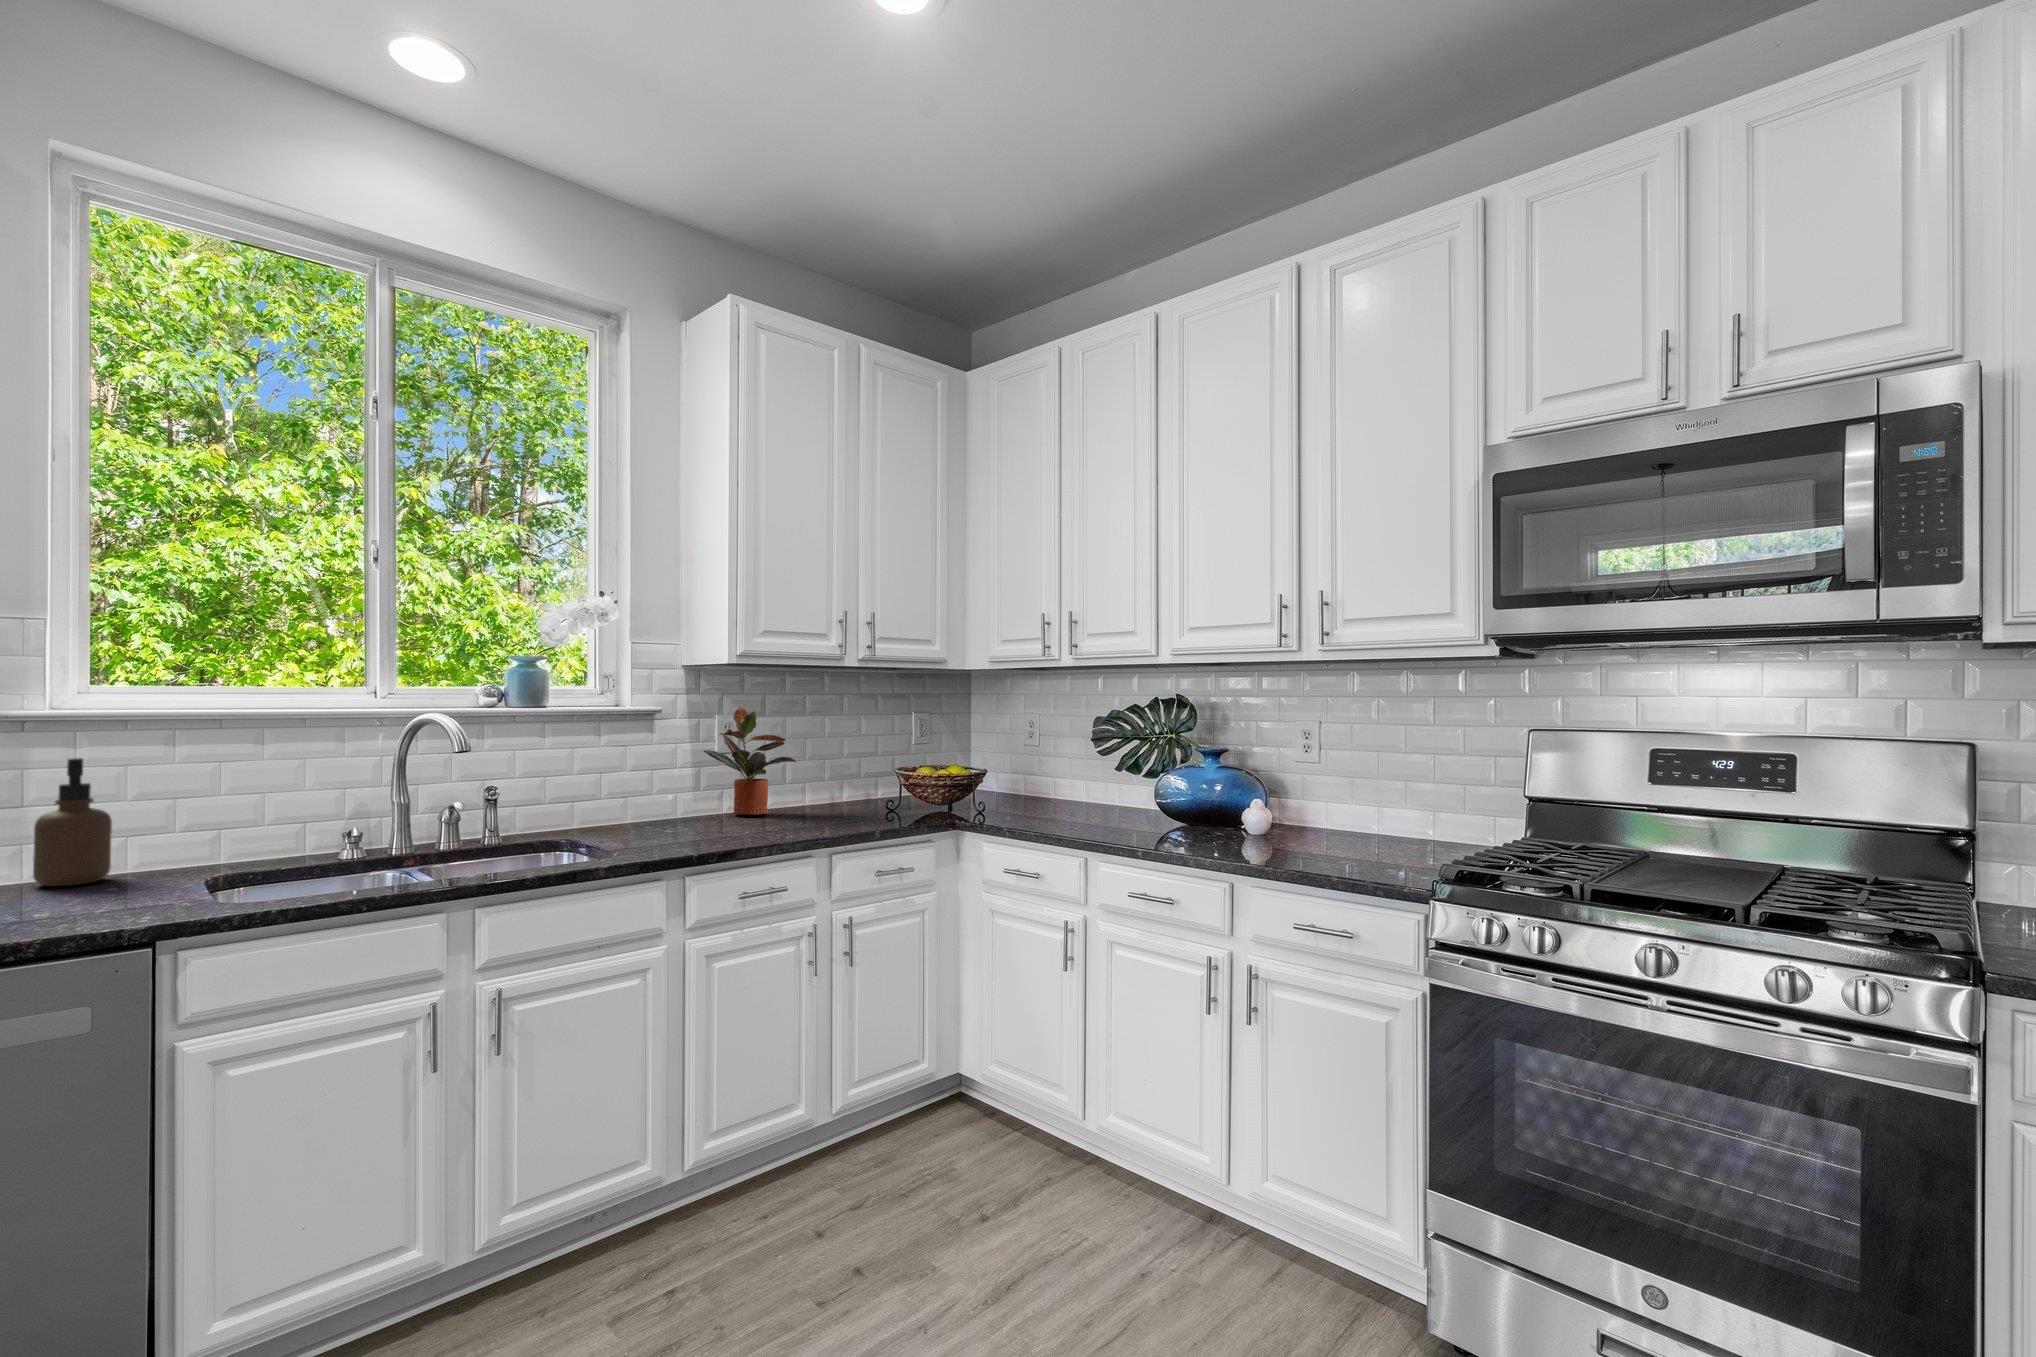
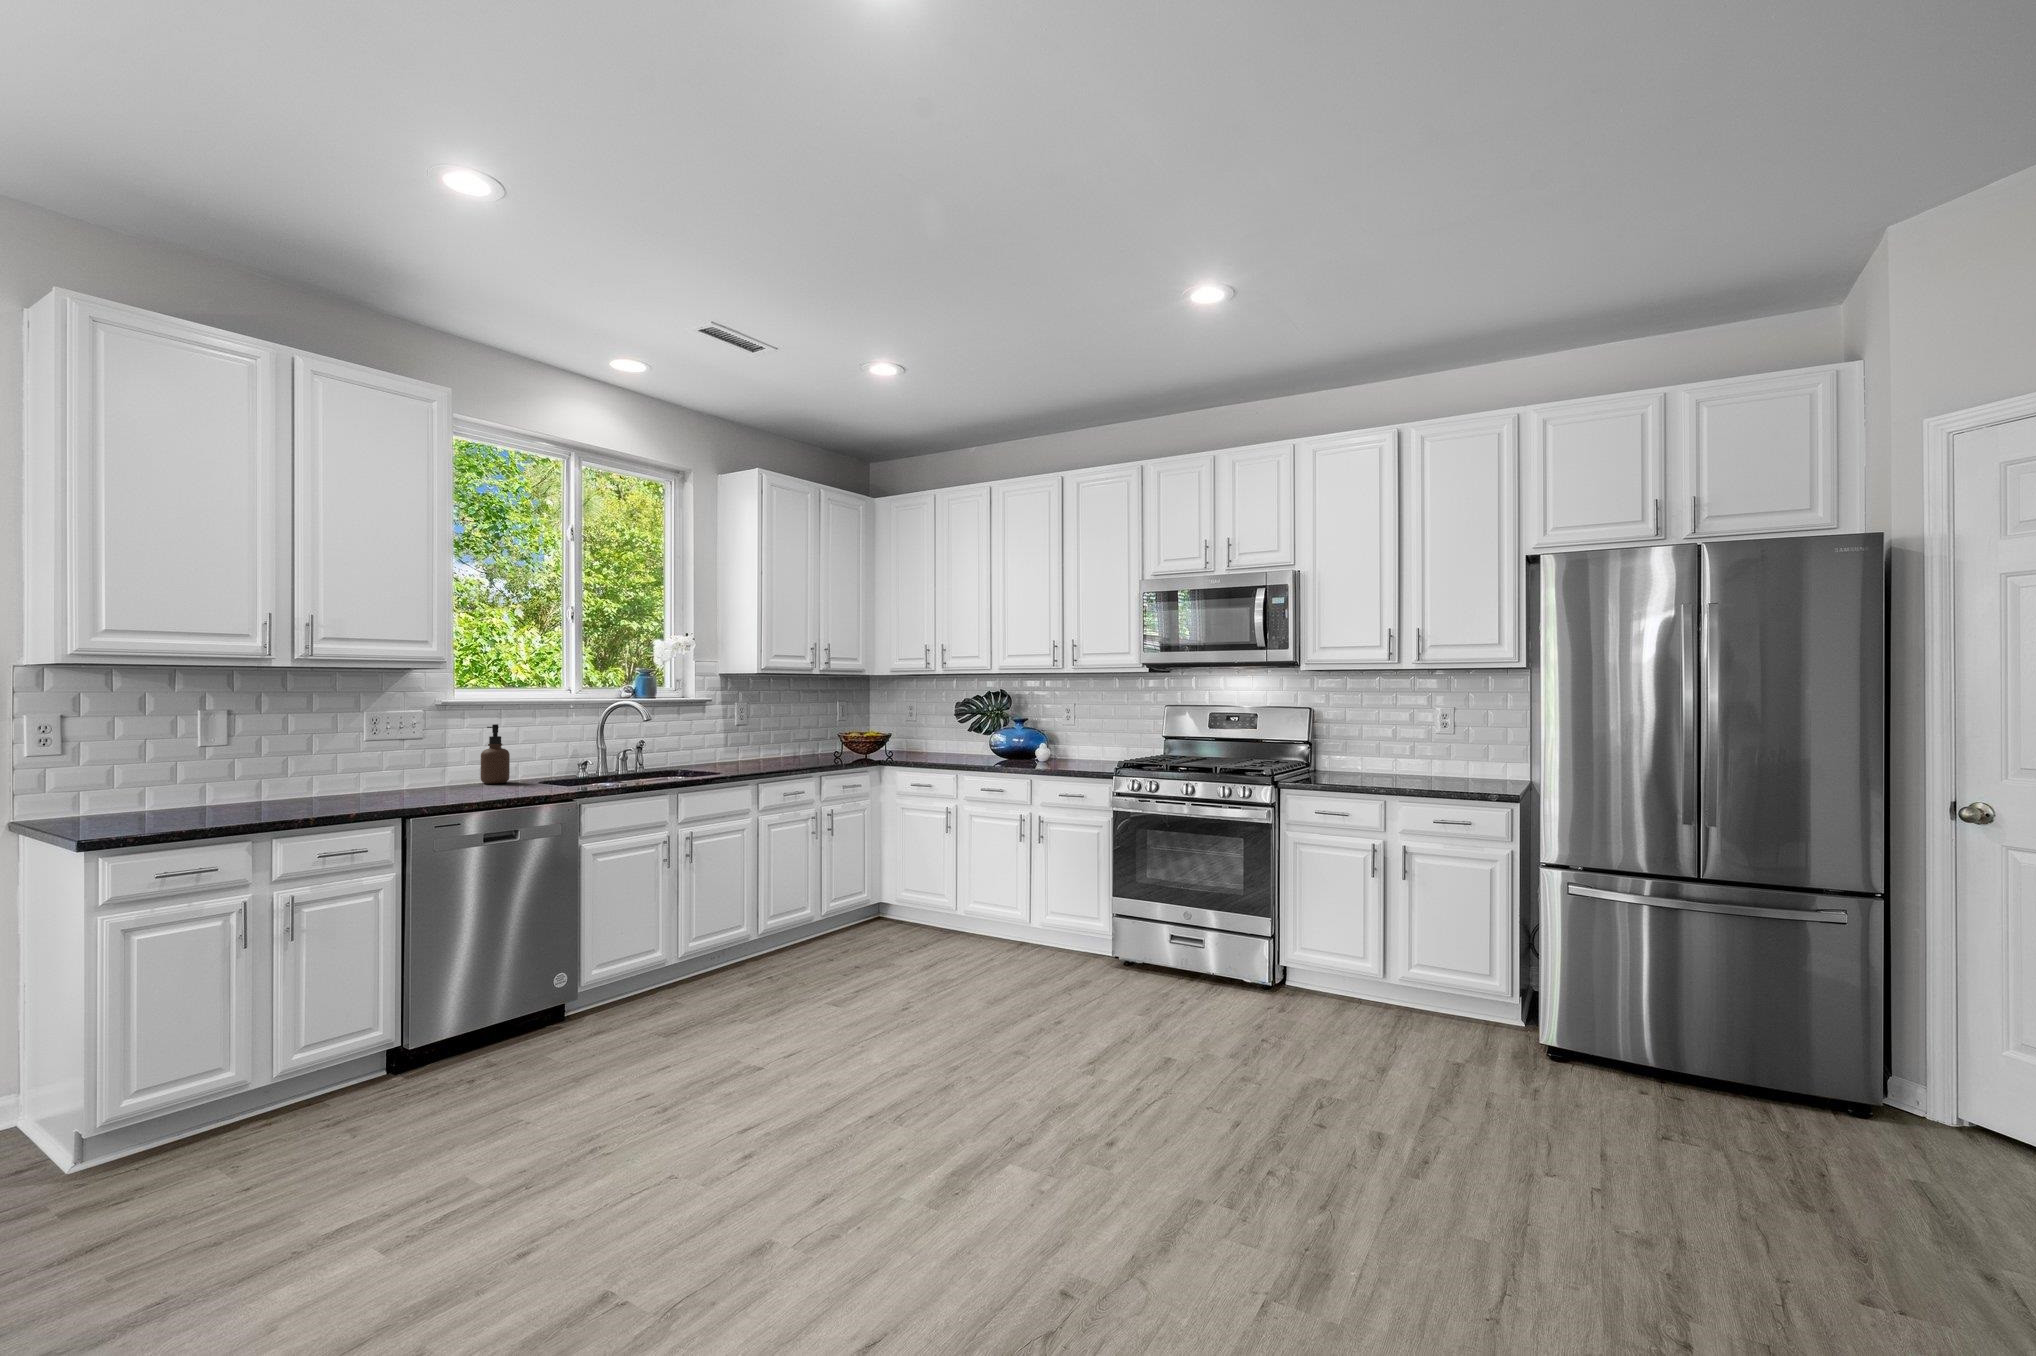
potted plant: present [703,707,797,815] -> none [737,698,789,760]

